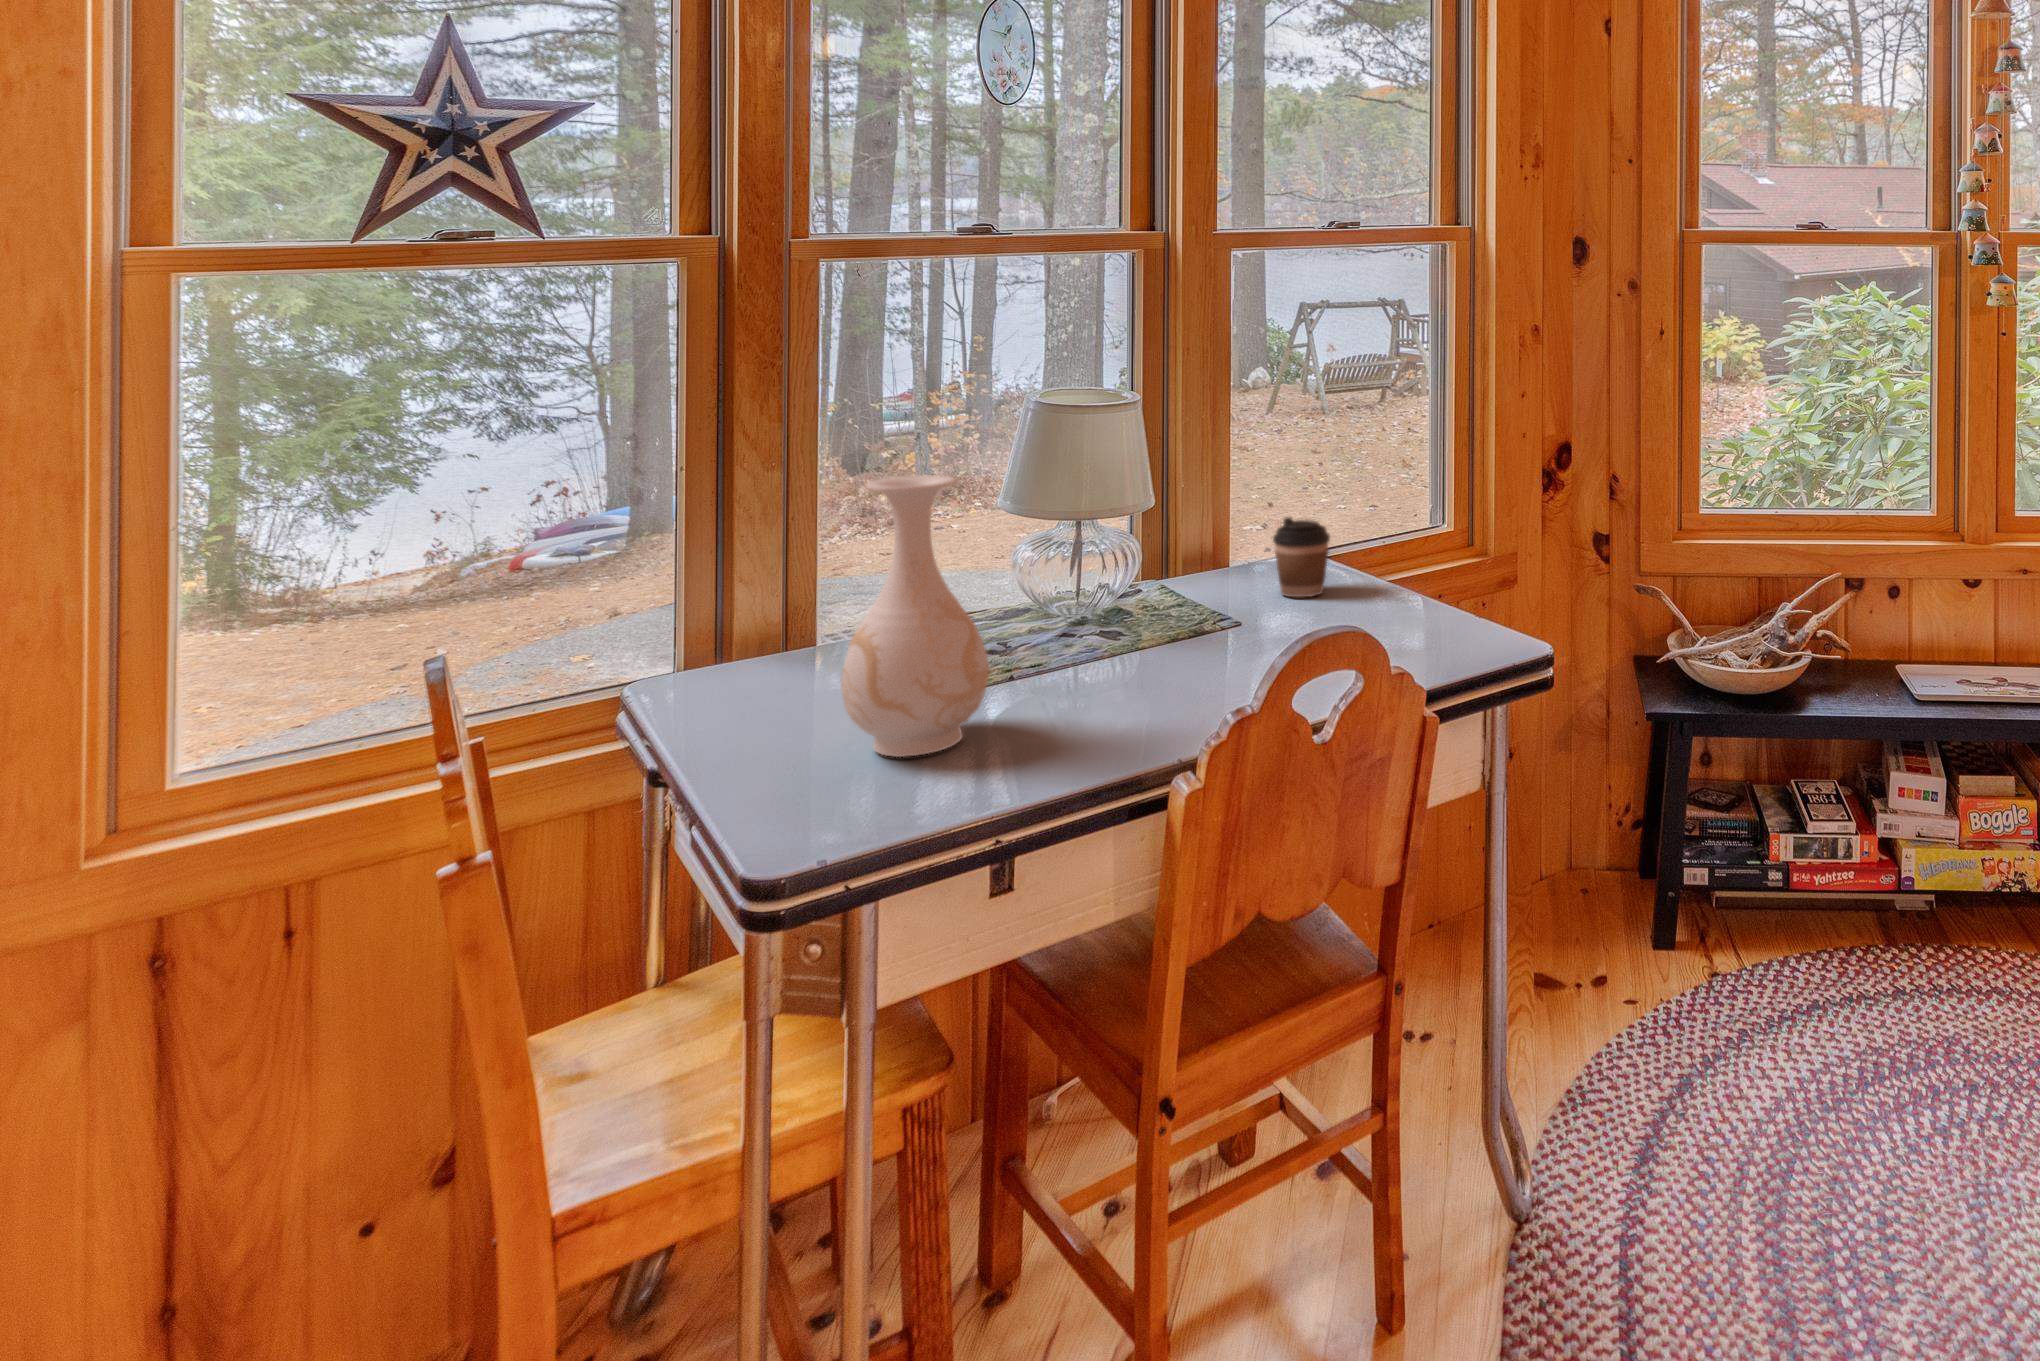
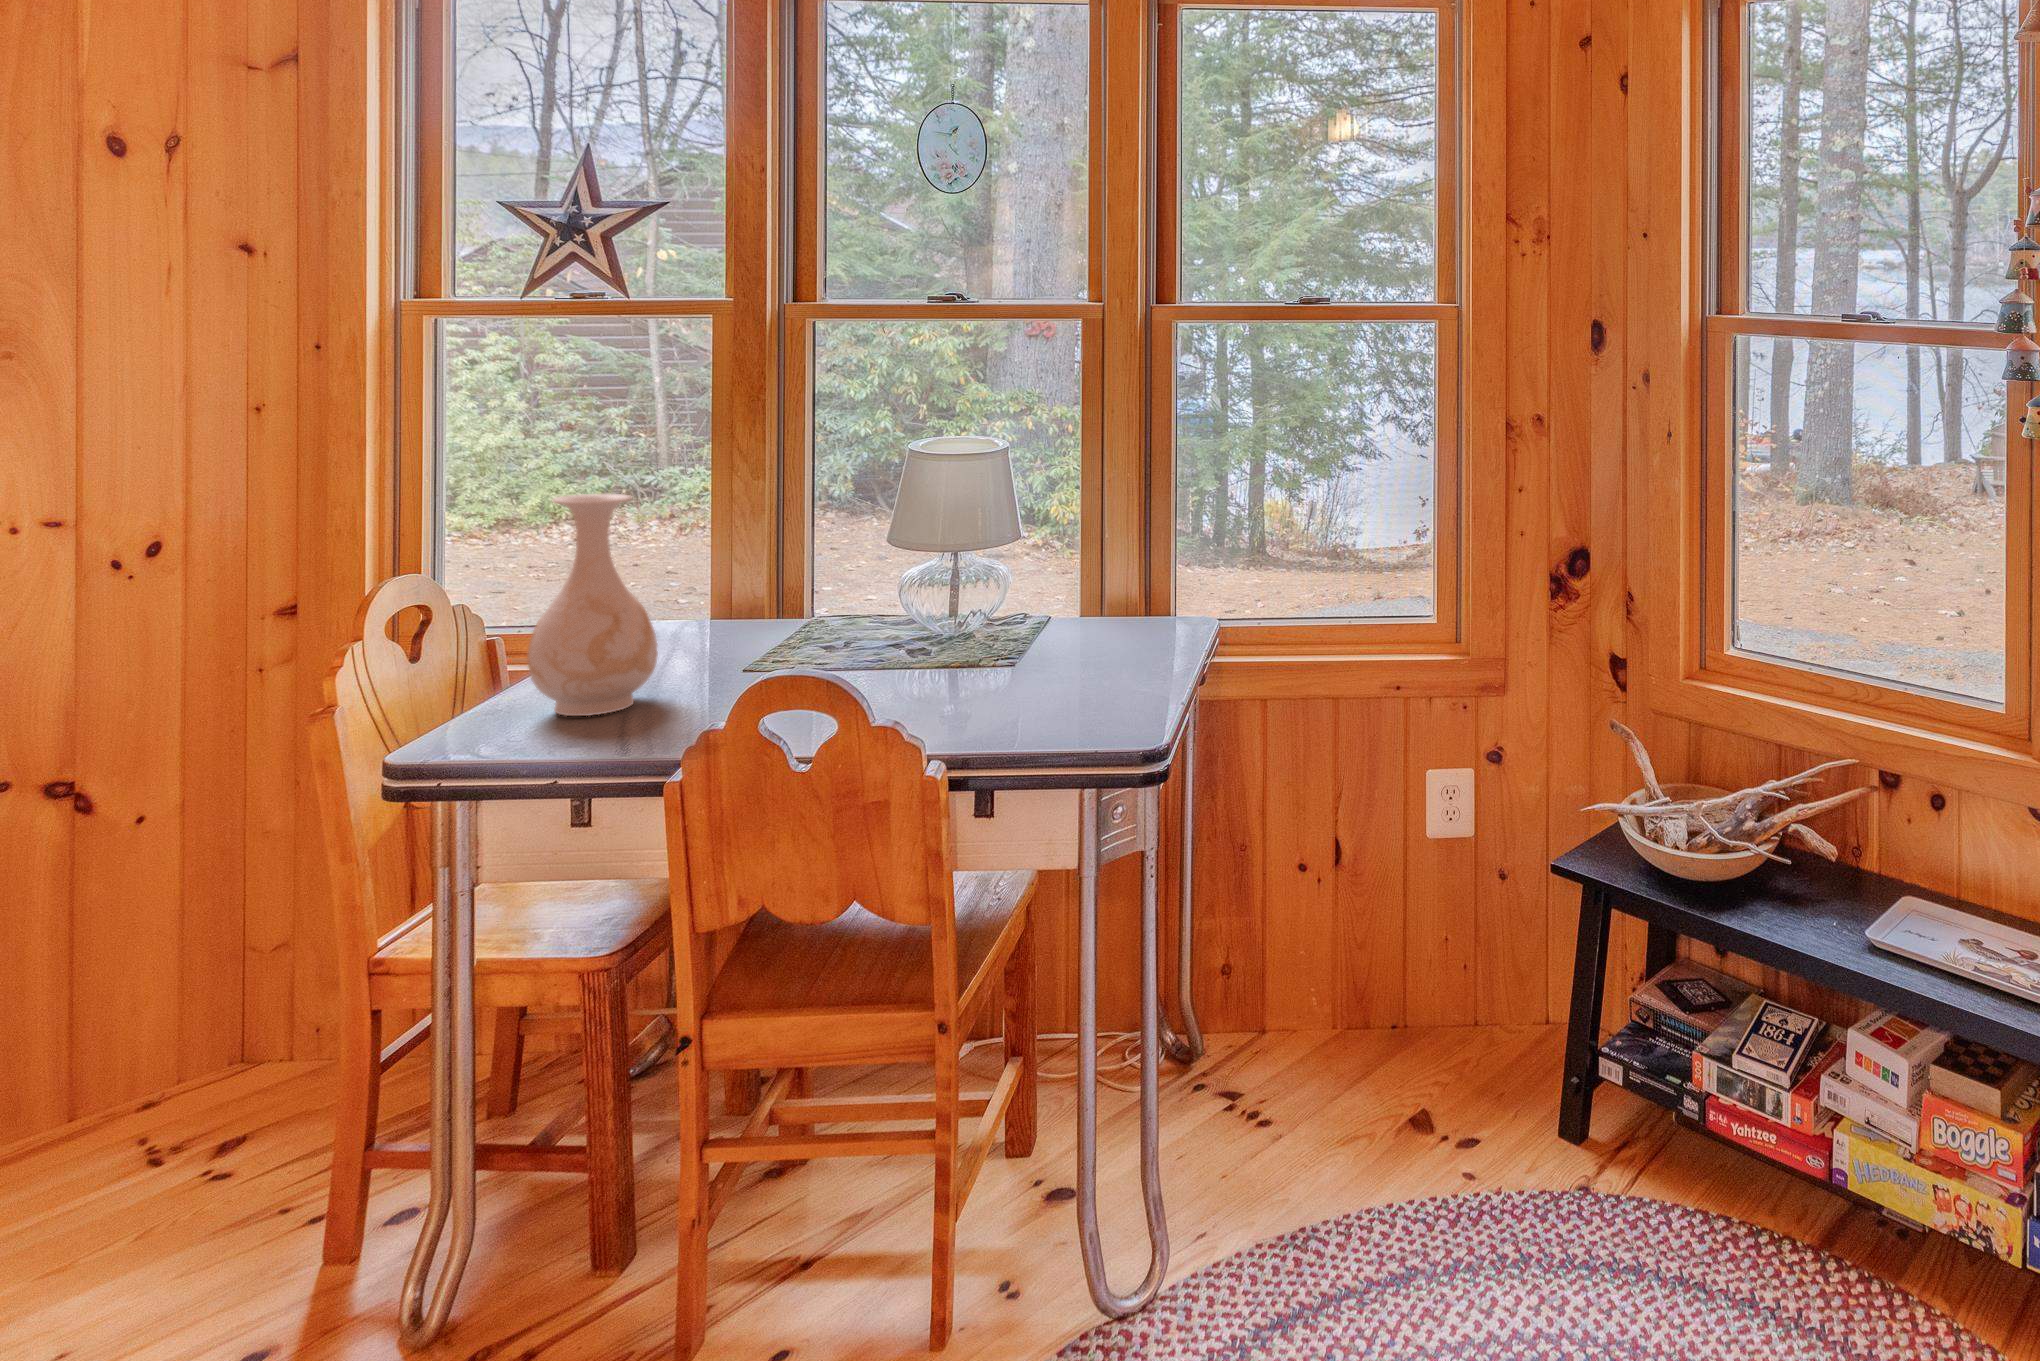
coffee cup: present [1273,517,1330,597] -> none [1087,578,1144,657]

